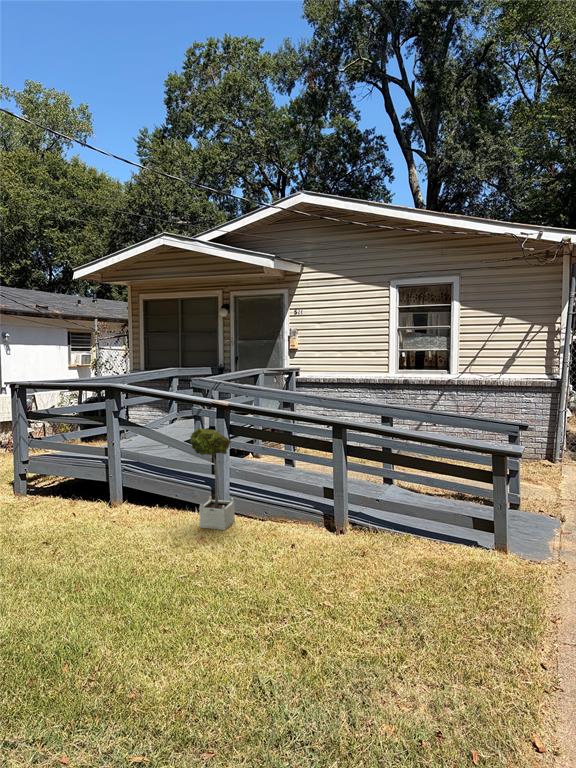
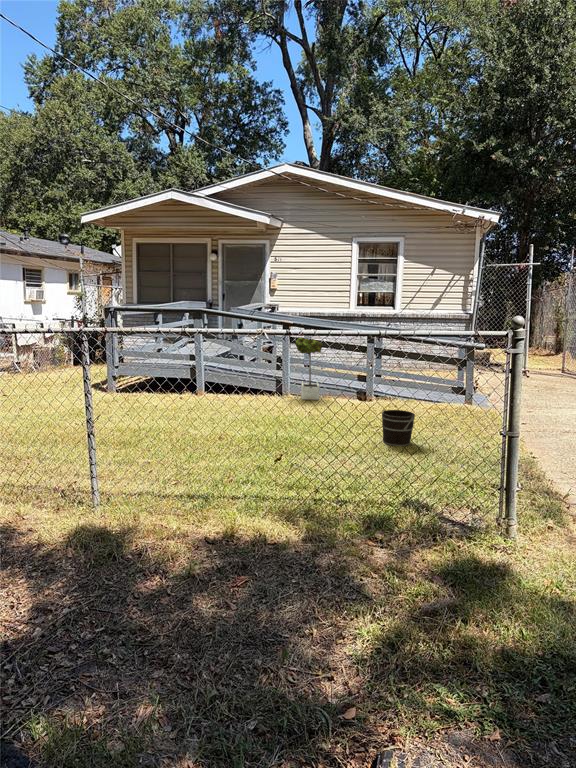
bucket: none [159,610,233,710] -> present [382,410,415,446]

